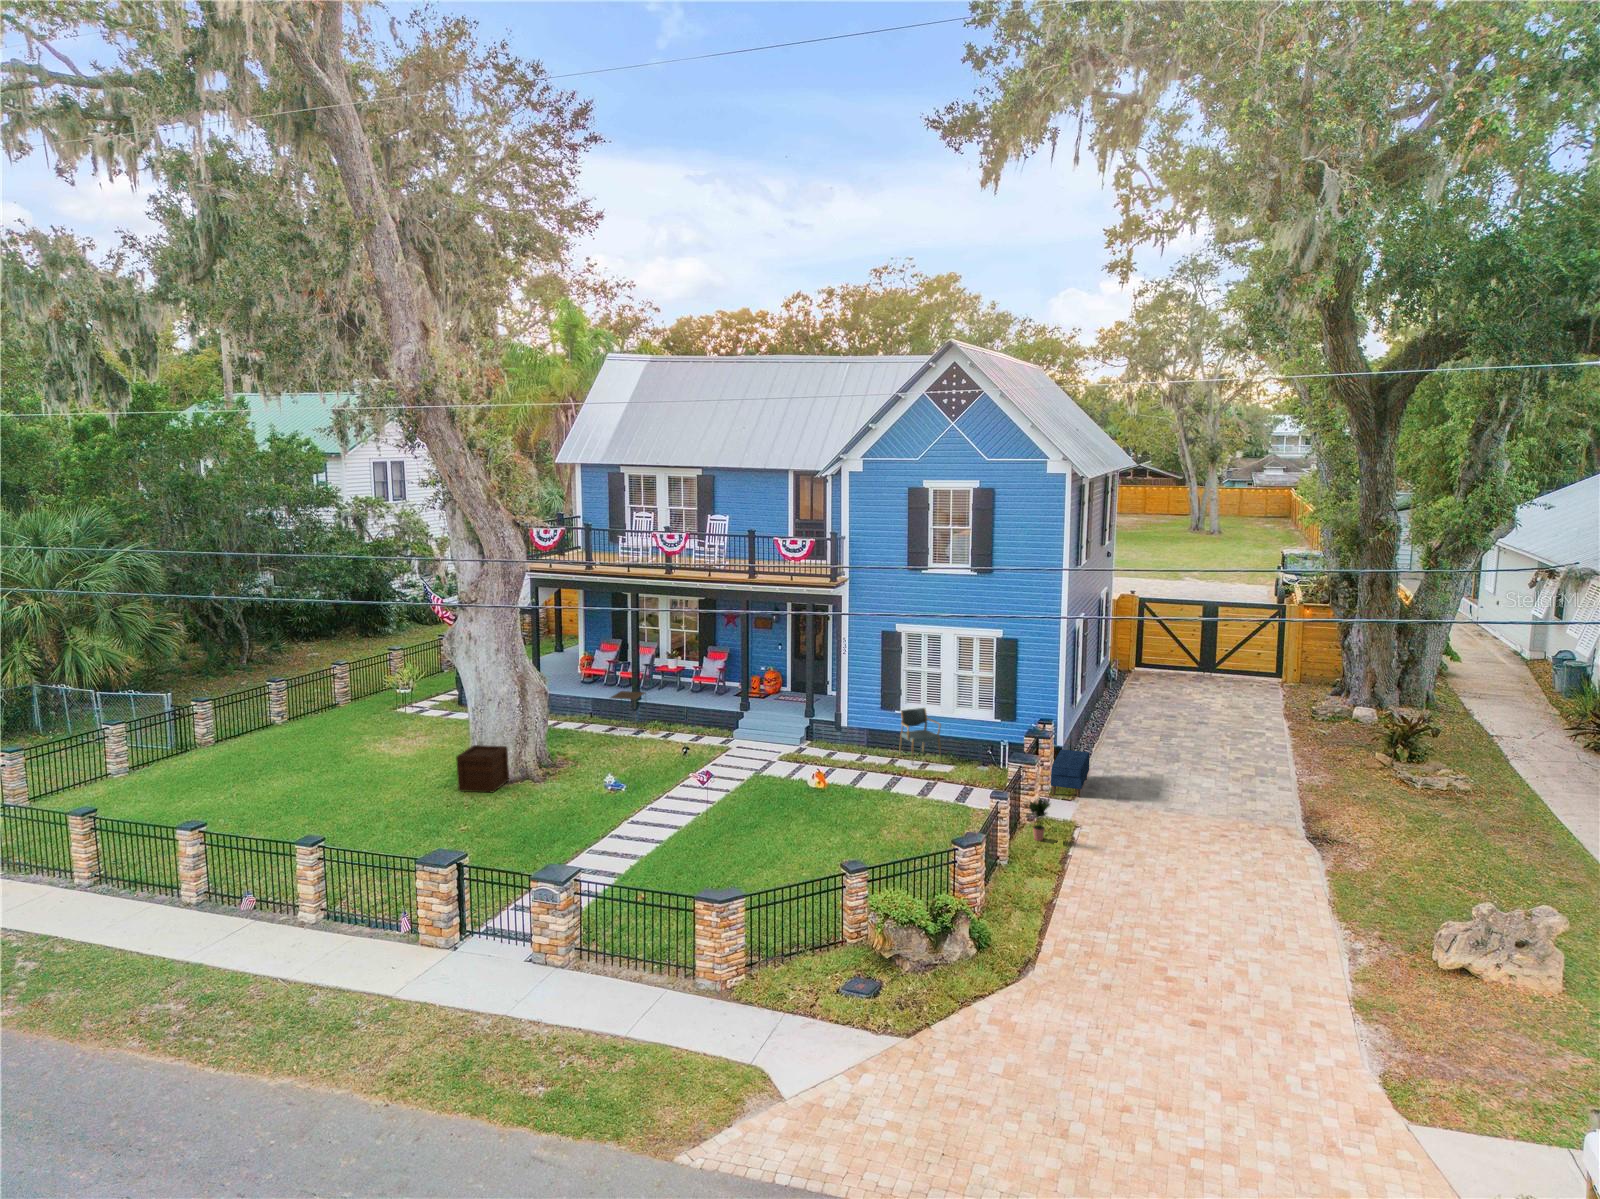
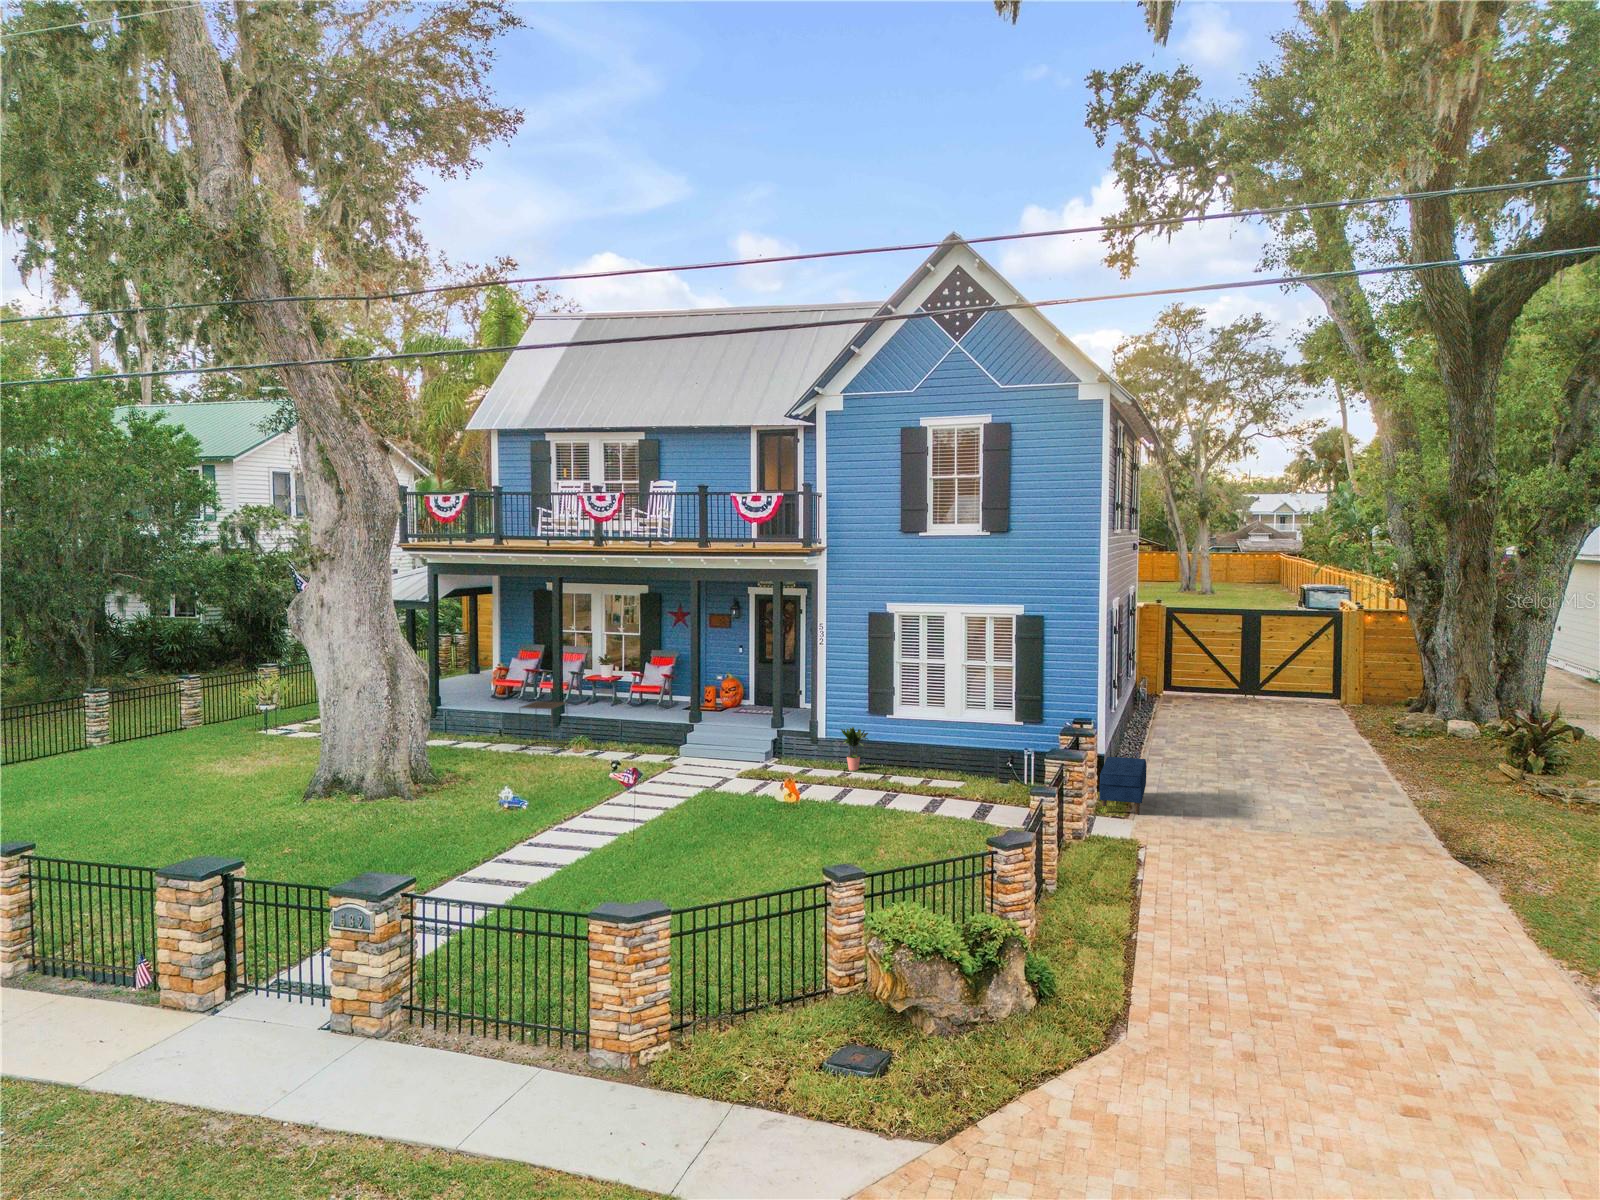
armchair: present [900,708,942,760] -> none [894,710,950,782]
wooden crate: present [456,745,509,793] -> none [295,753,371,814]
potted plant: present [1024,800,1050,841] -> present [841,727,868,770]

